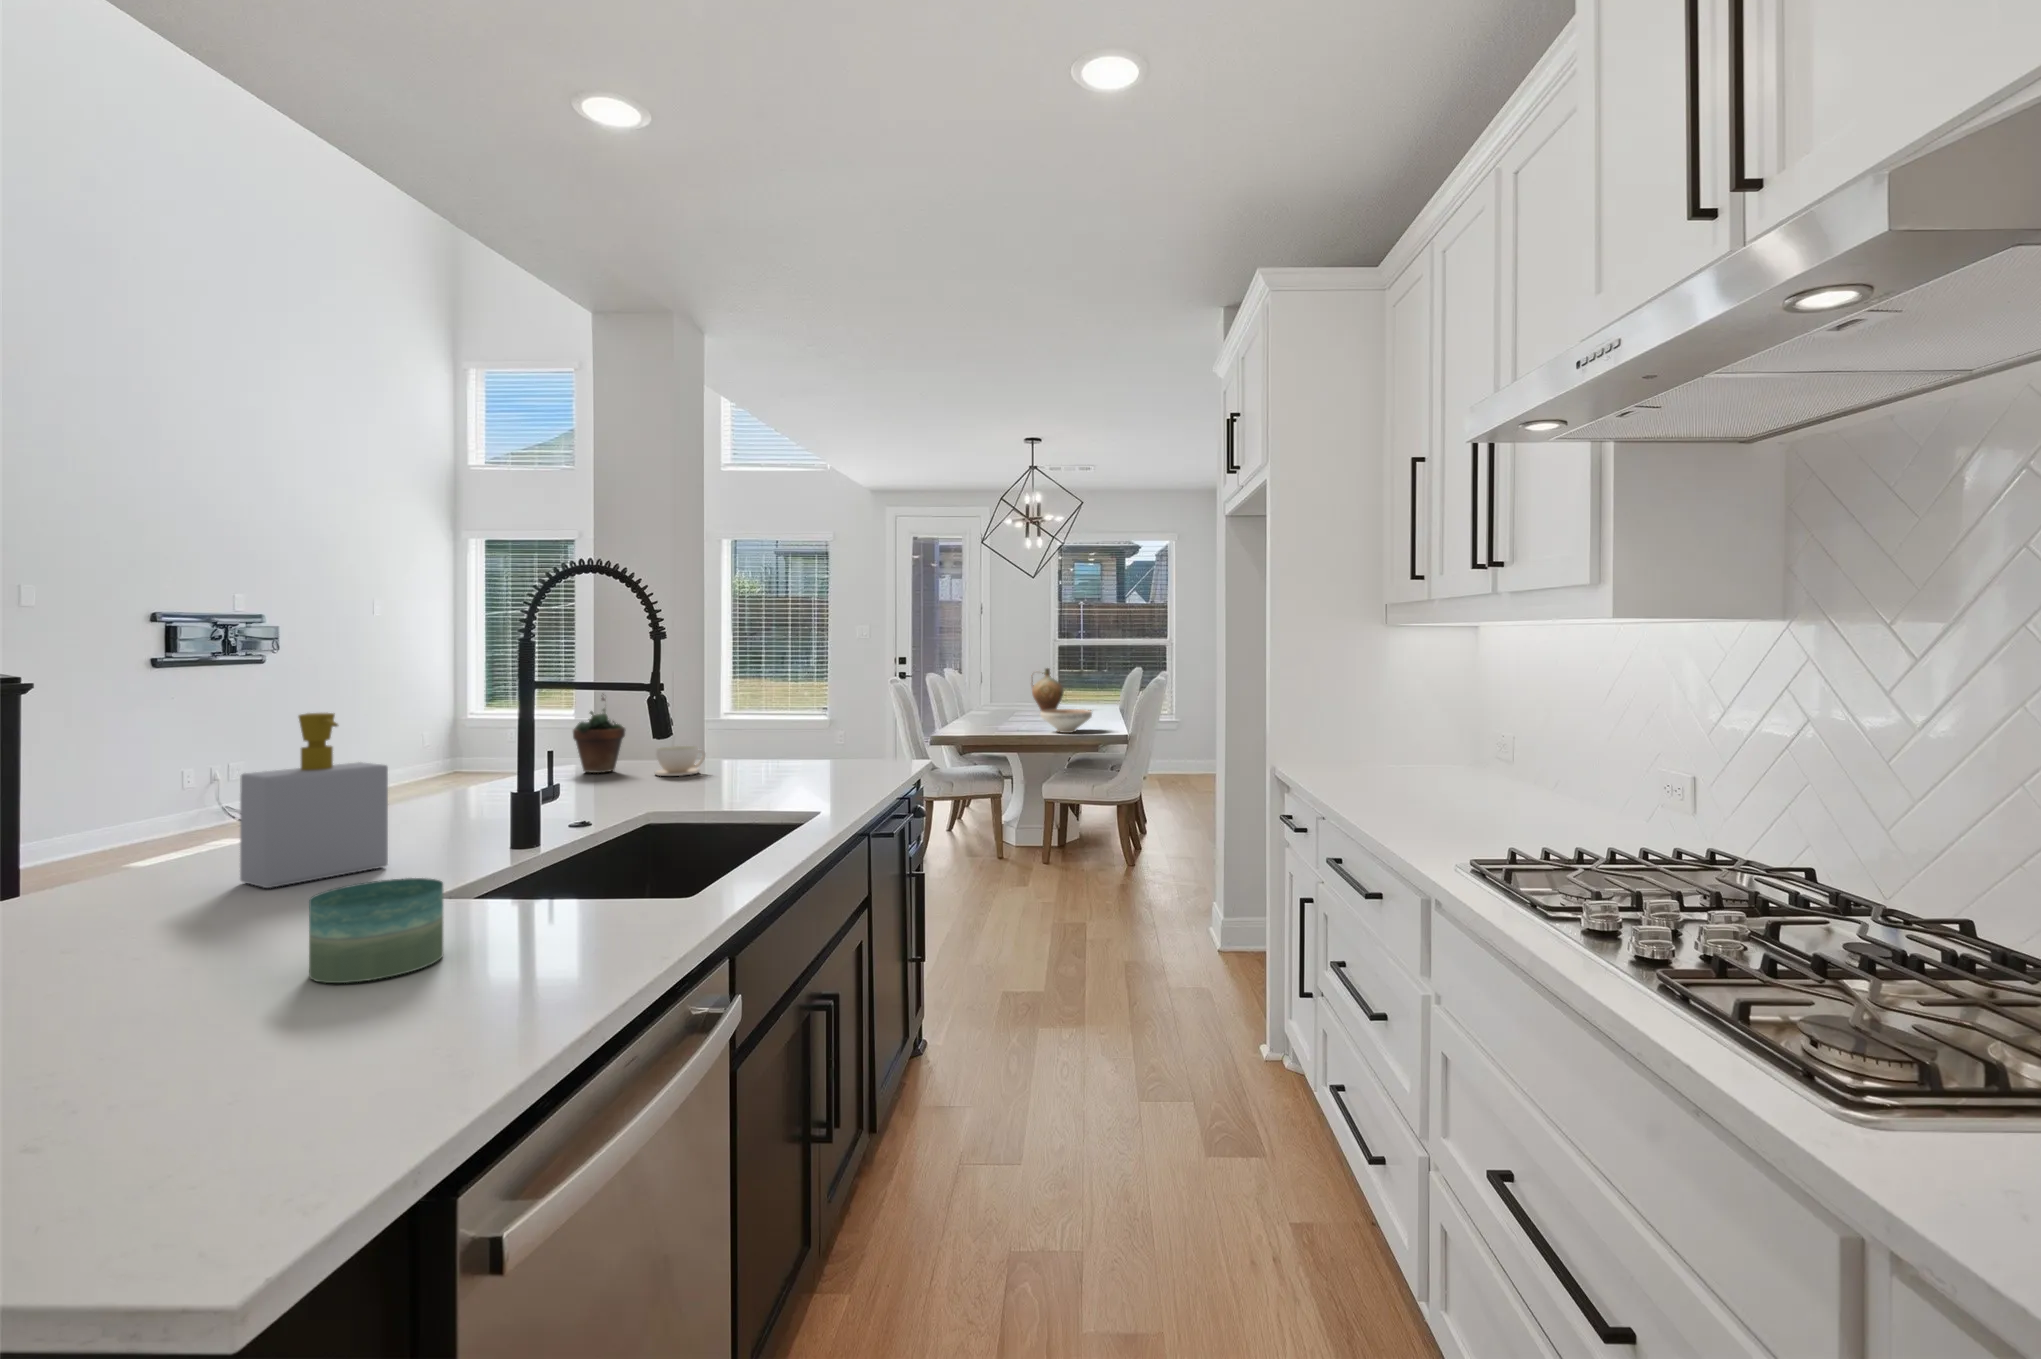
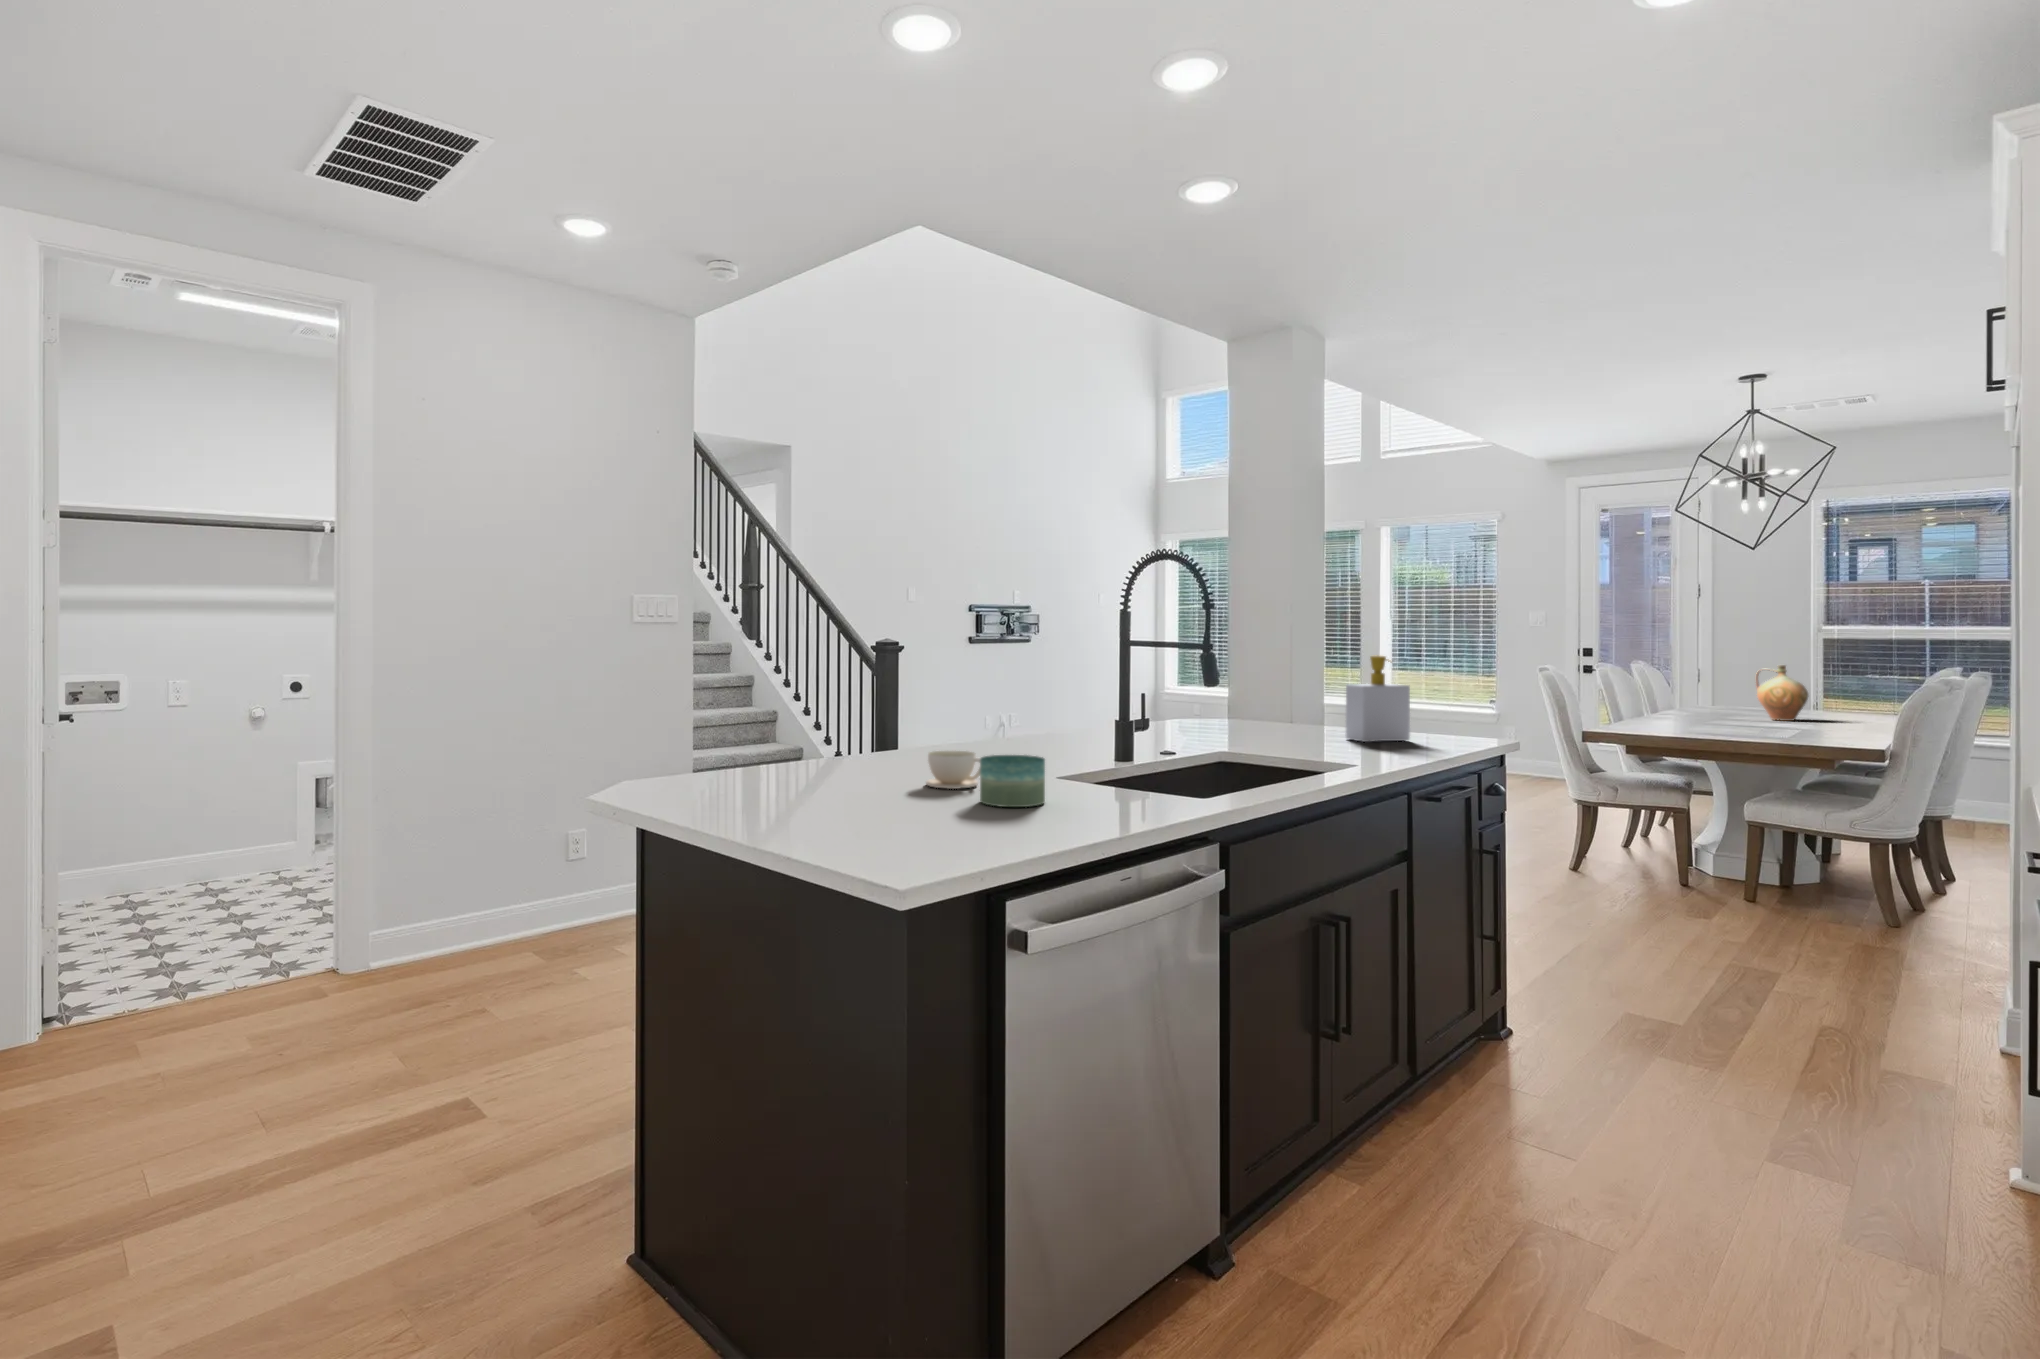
succulent plant: present [573,694,625,773] -> none [1186,662,1225,727]
decorative bowl: present [1040,709,1092,733] -> none [1742,713,1825,743]
soap bottle: present [240,713,388,888] -> present [1346,656,1410,742]
coffee cup: present [655,746,706,776] -> present [926,751,980,789]

